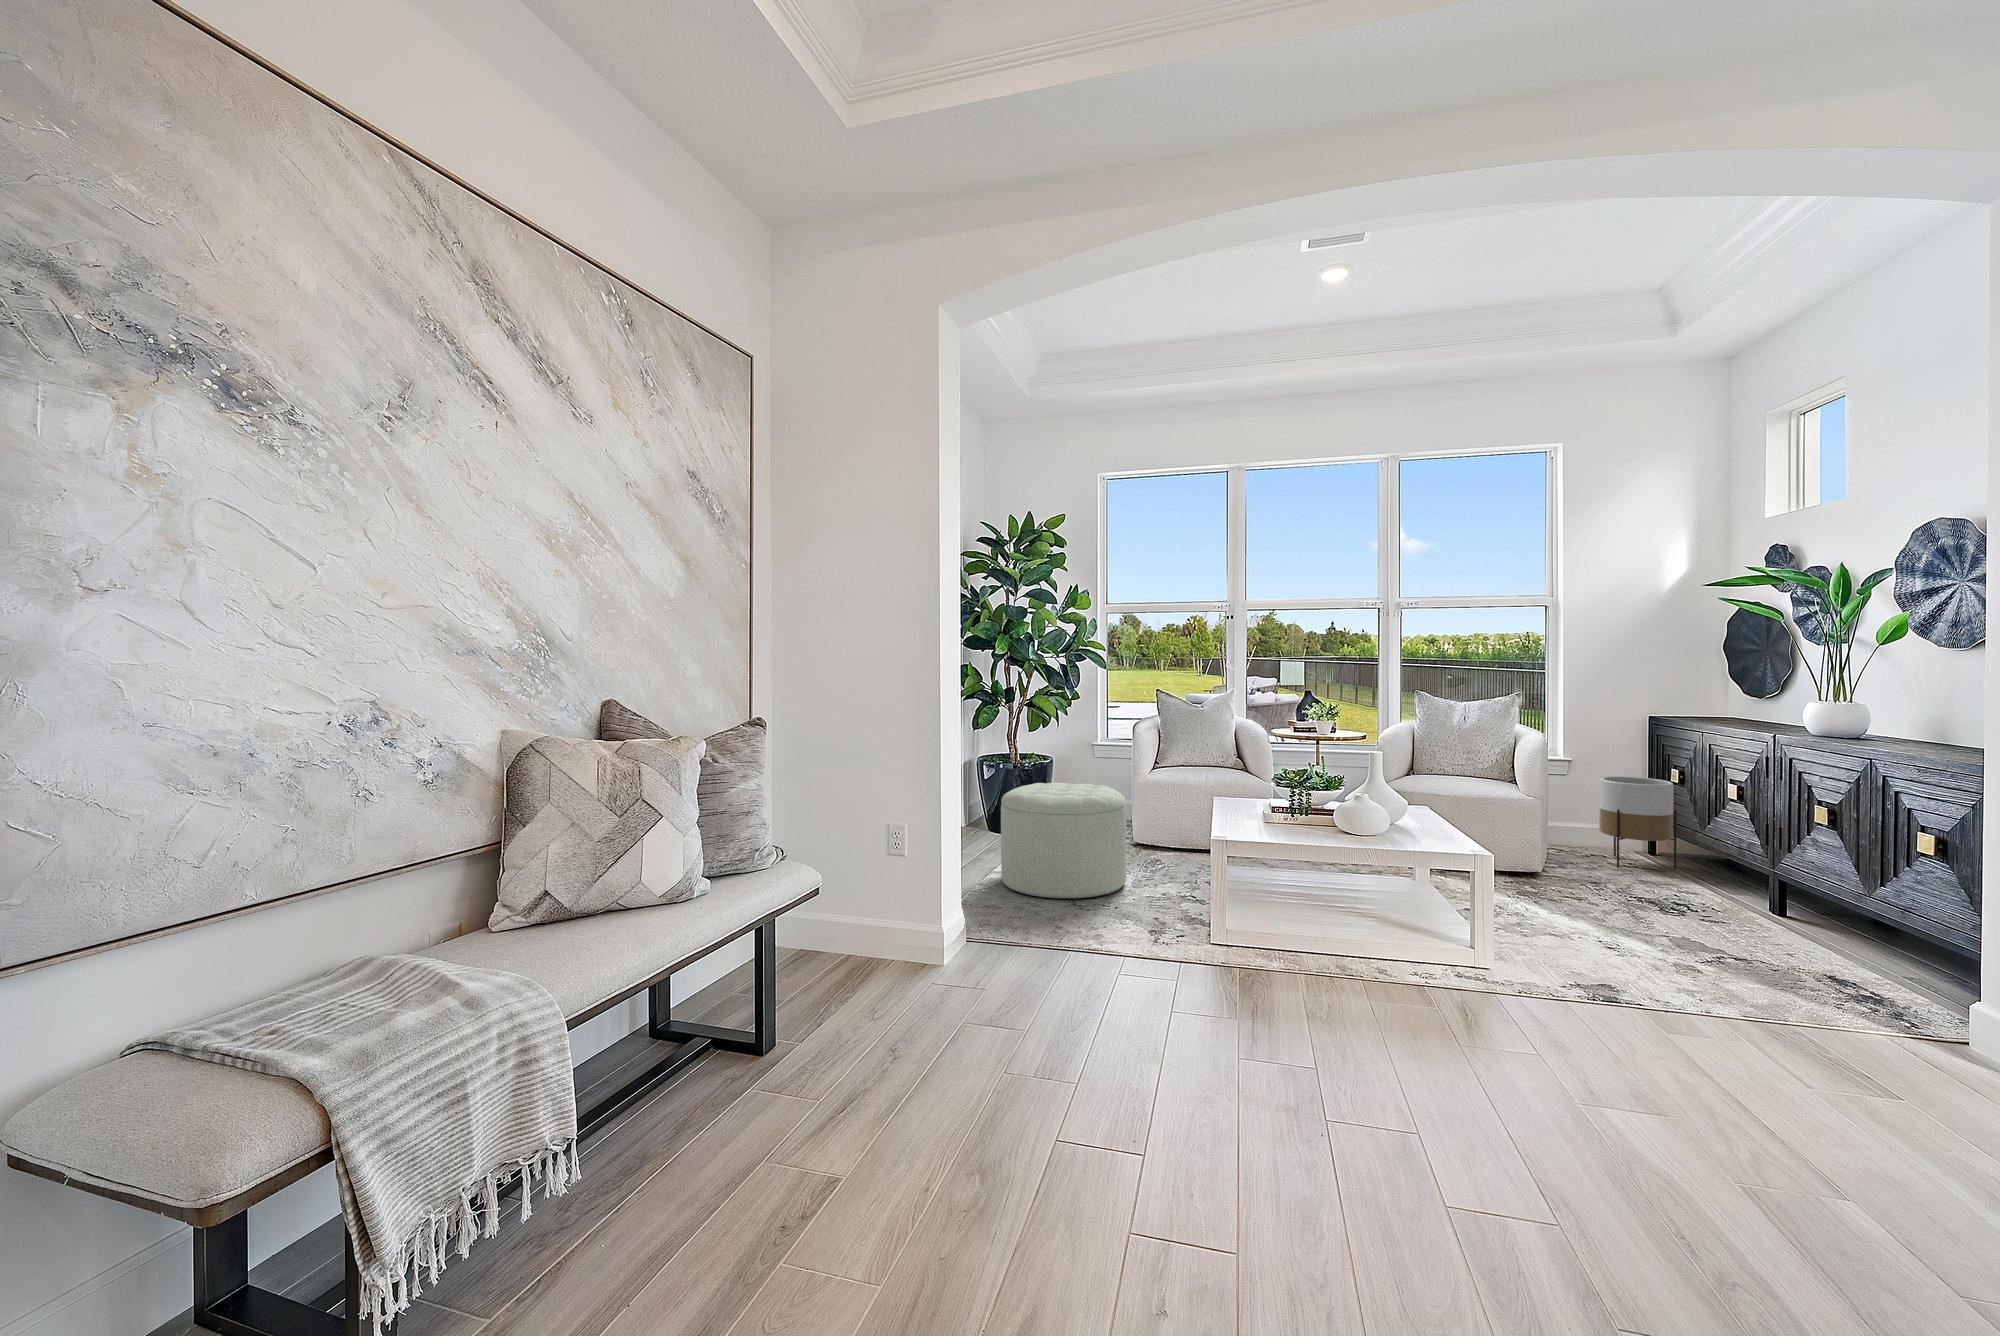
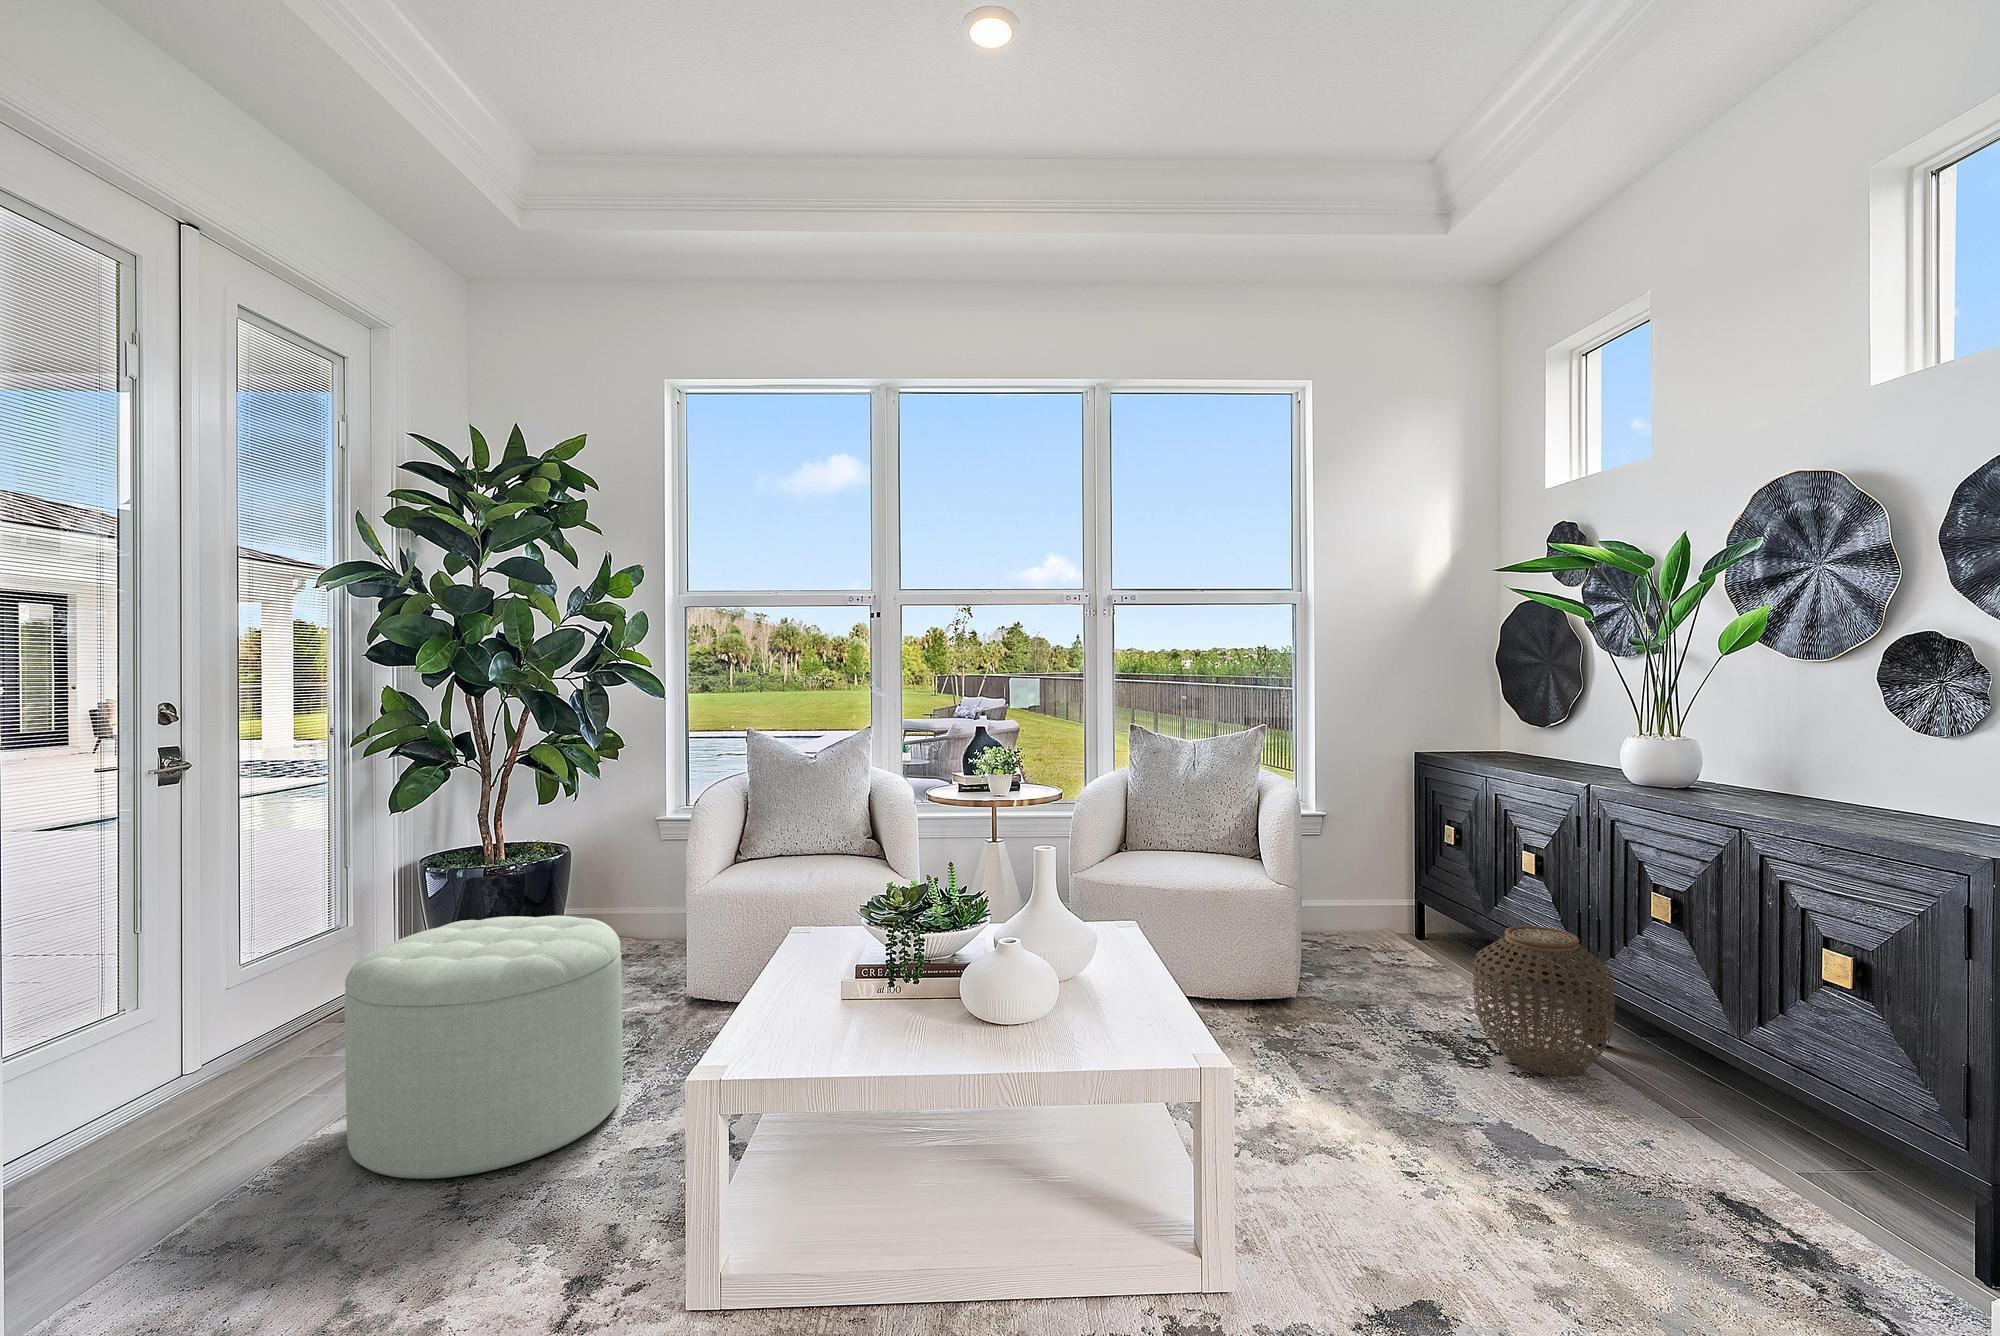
planter: present [1599,776,1676,868] -> none [1361,836,1454,970]
woven basket: none [1676,828,1785,924] -> present [1473,926,1614,1075]

